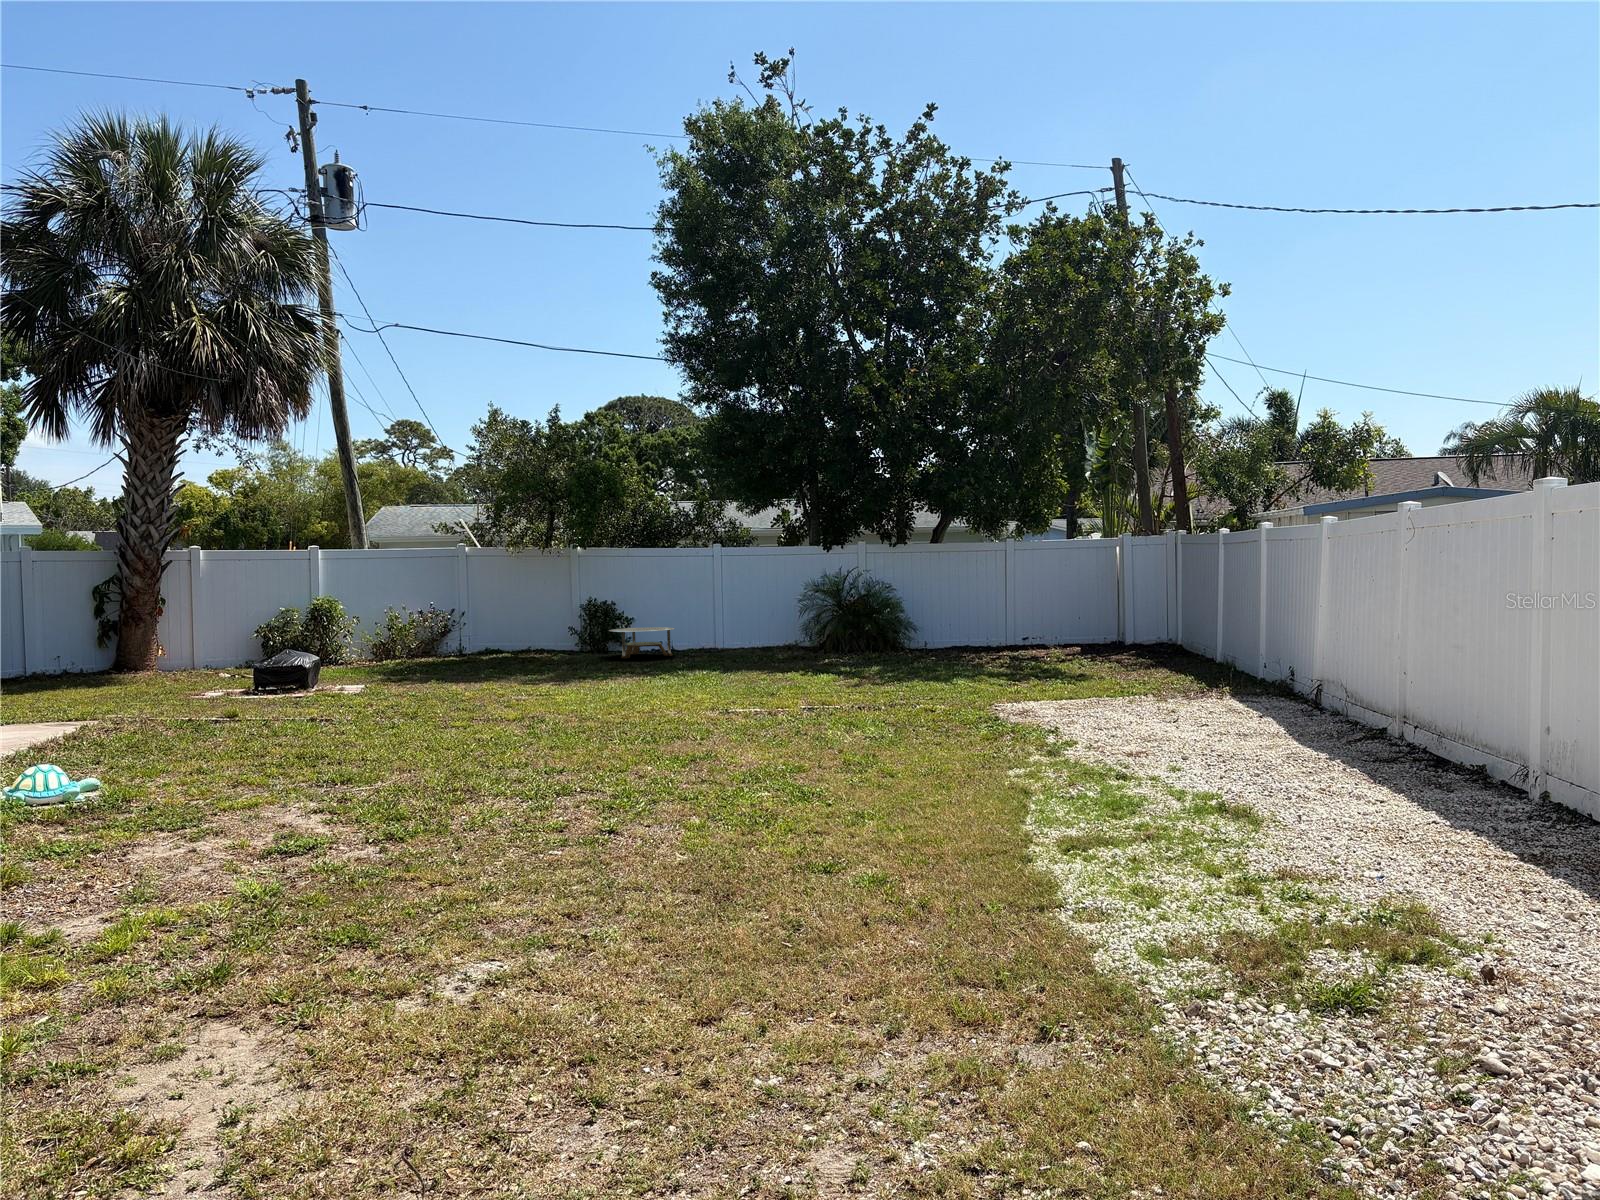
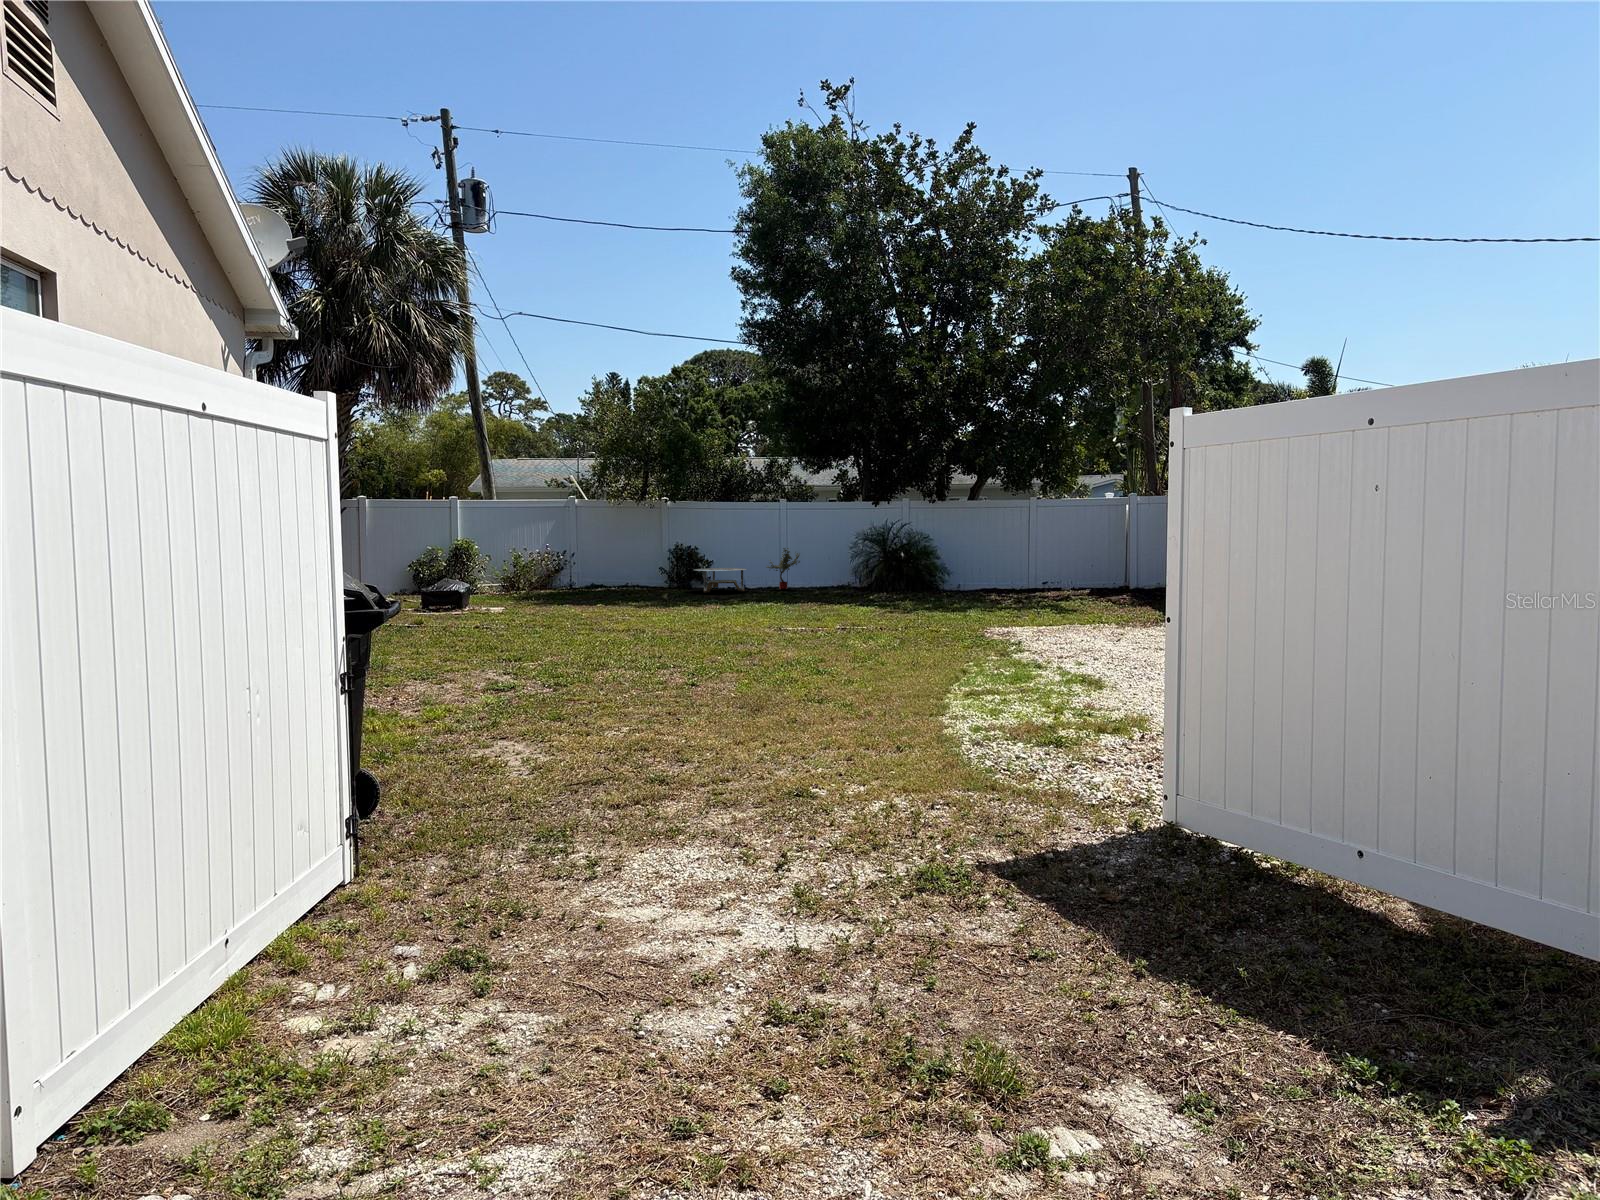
potted tree: none [697,601,739,653] -> present [766,548,800,590]

